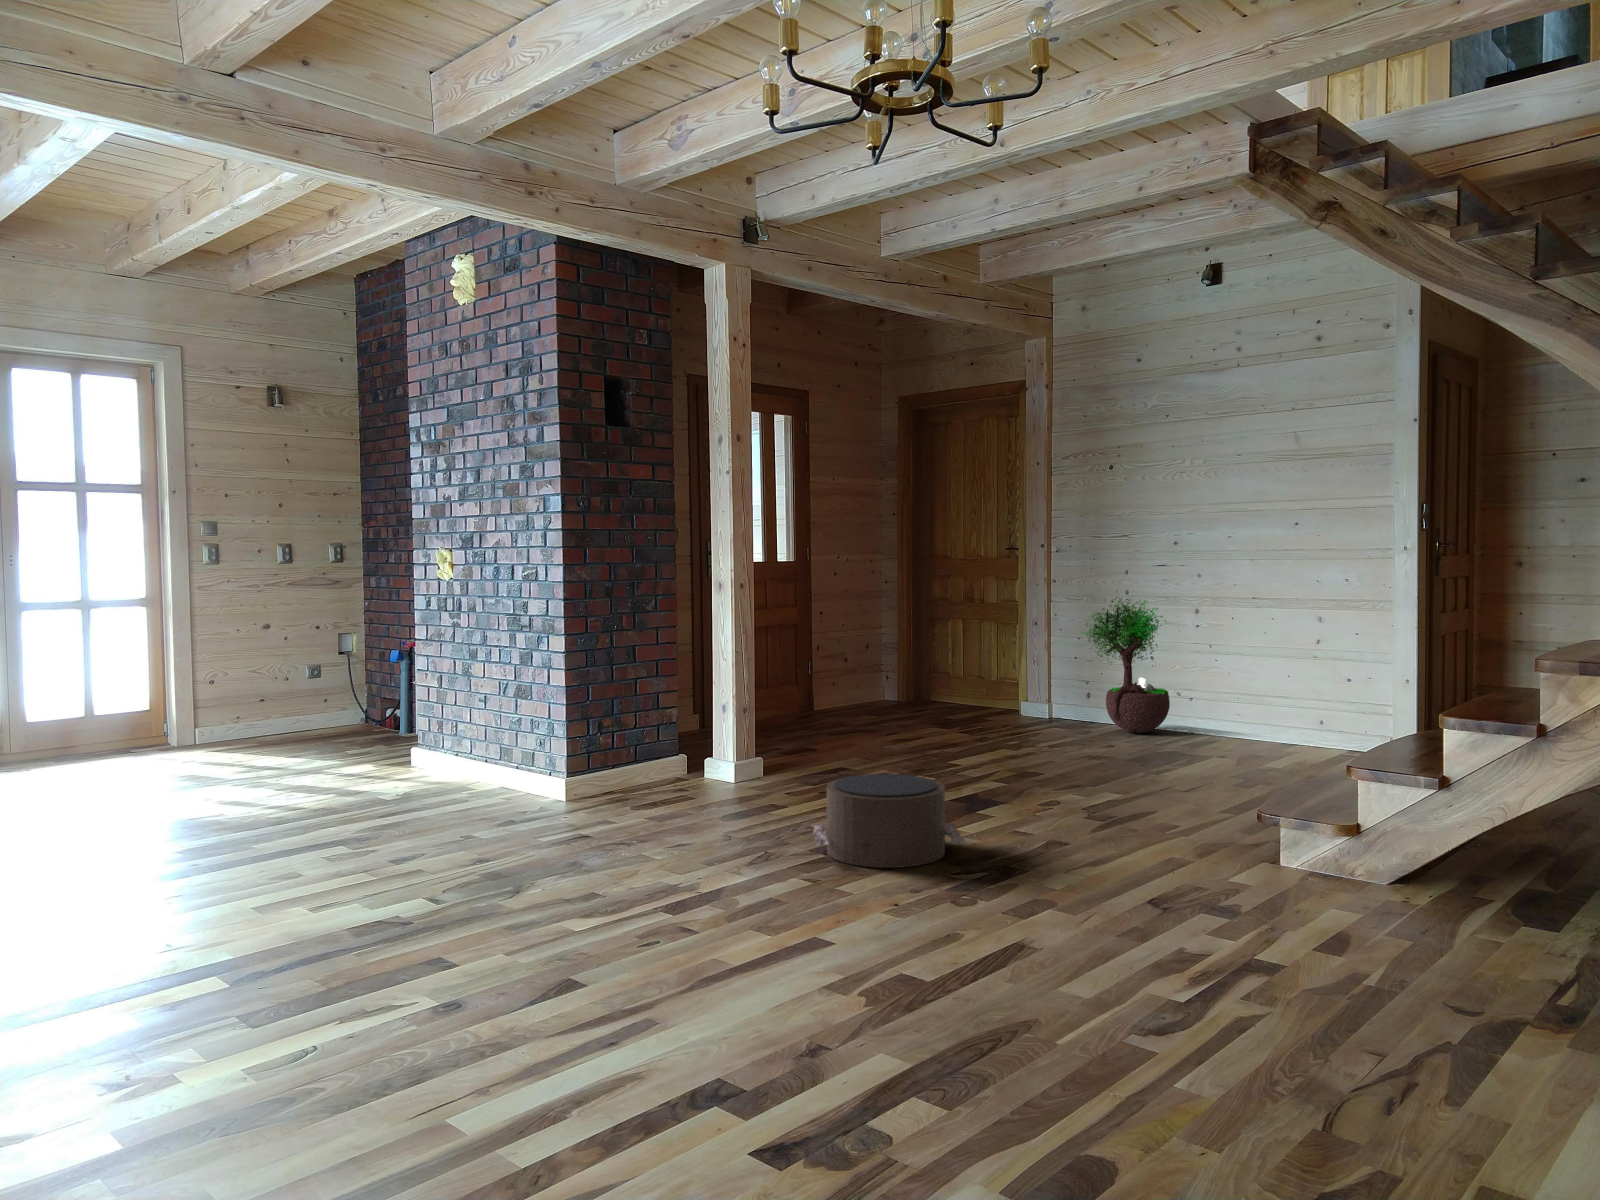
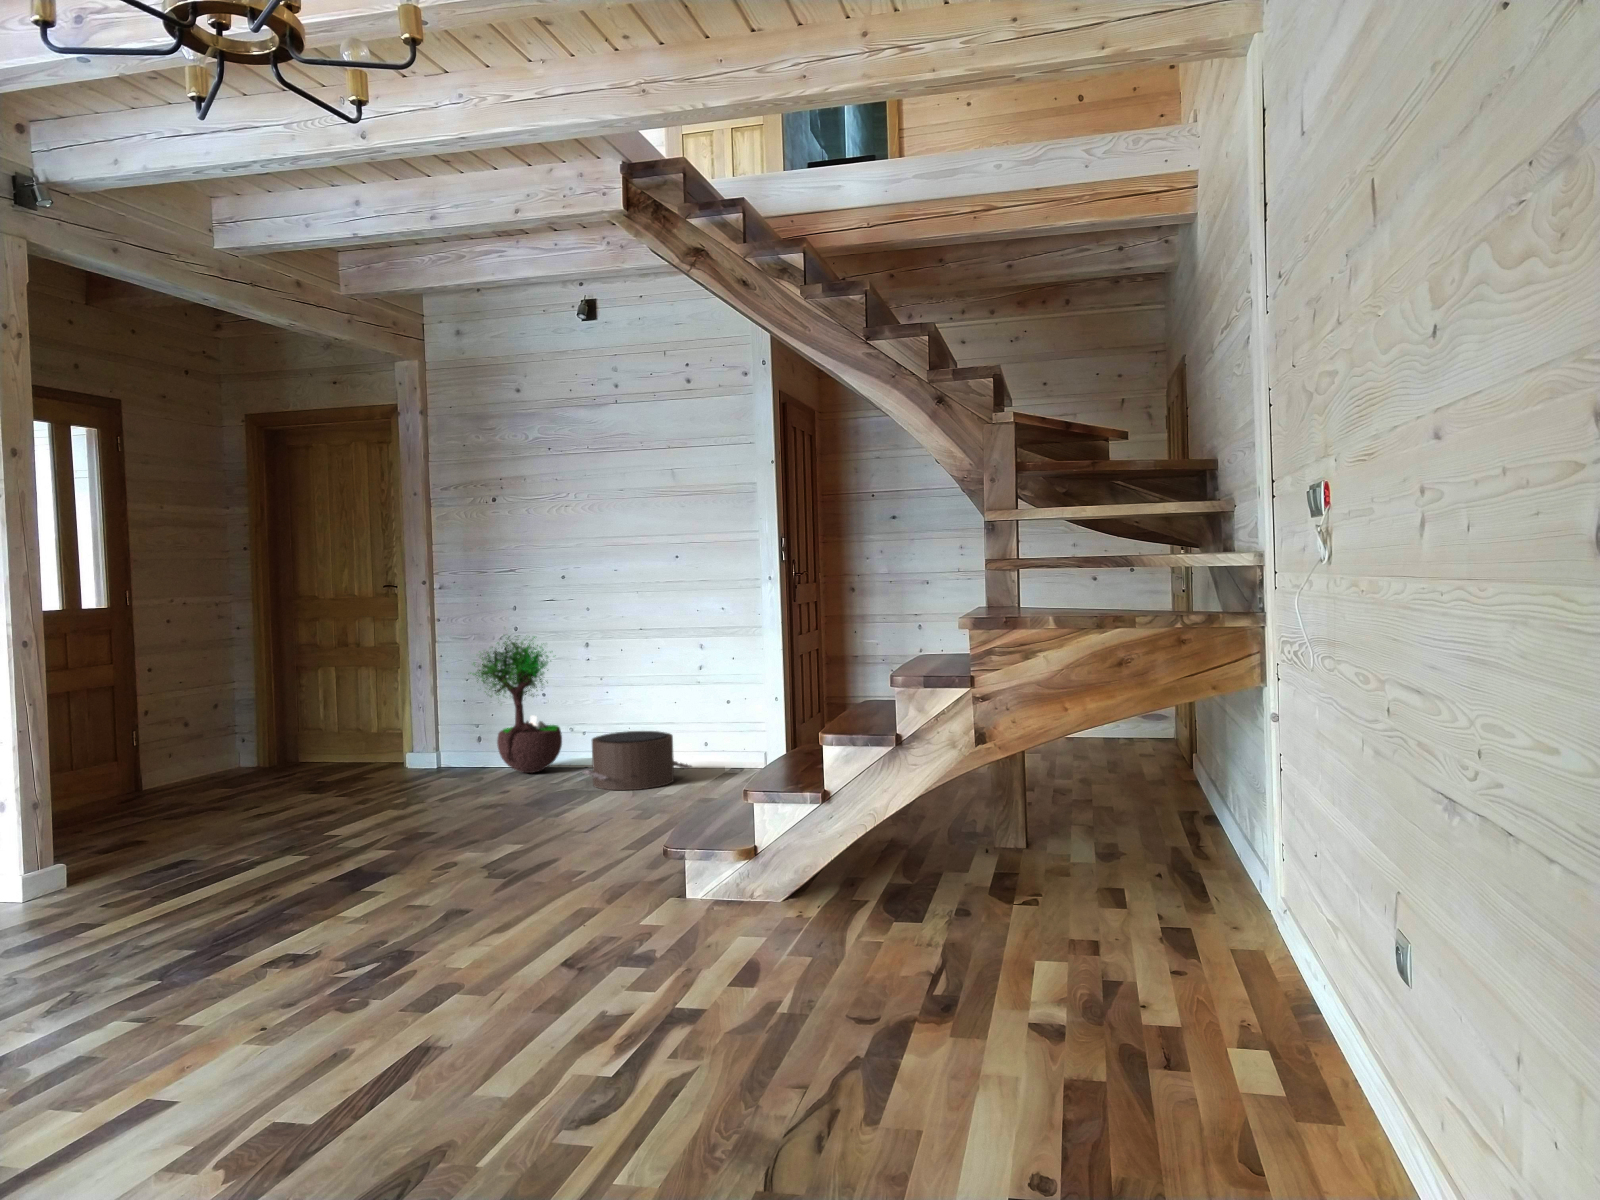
pouf: present [813,774,965,868] -> present [583,731,691,790]

